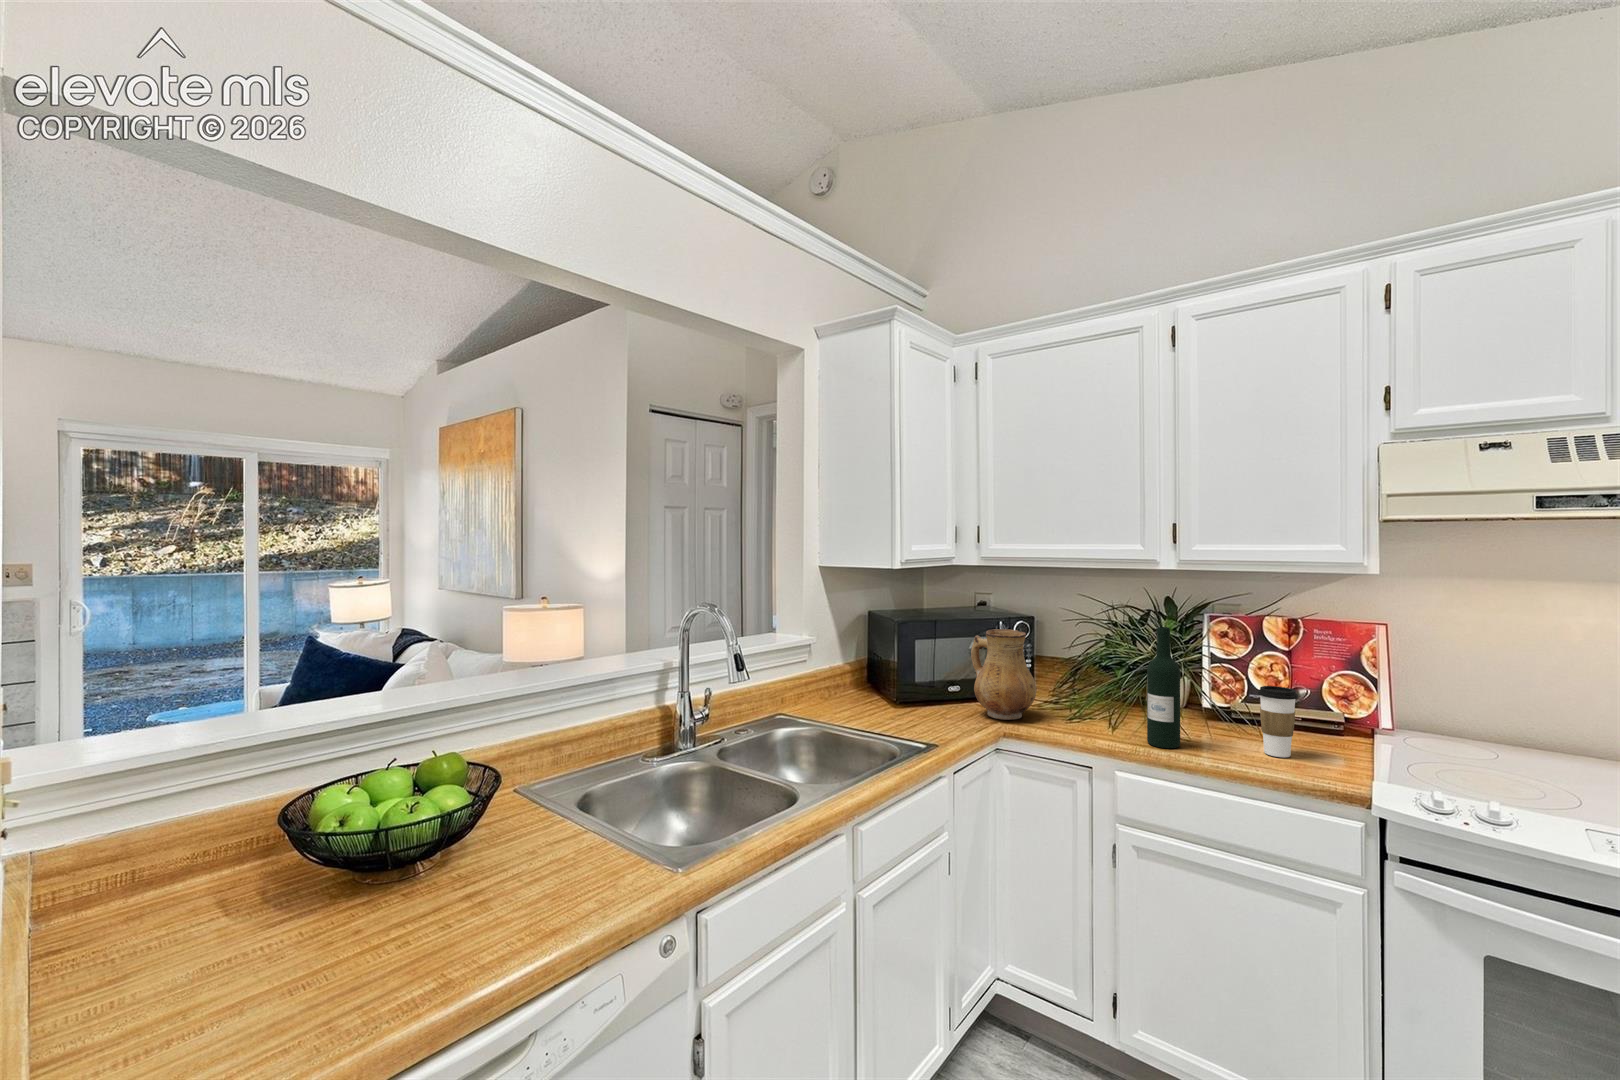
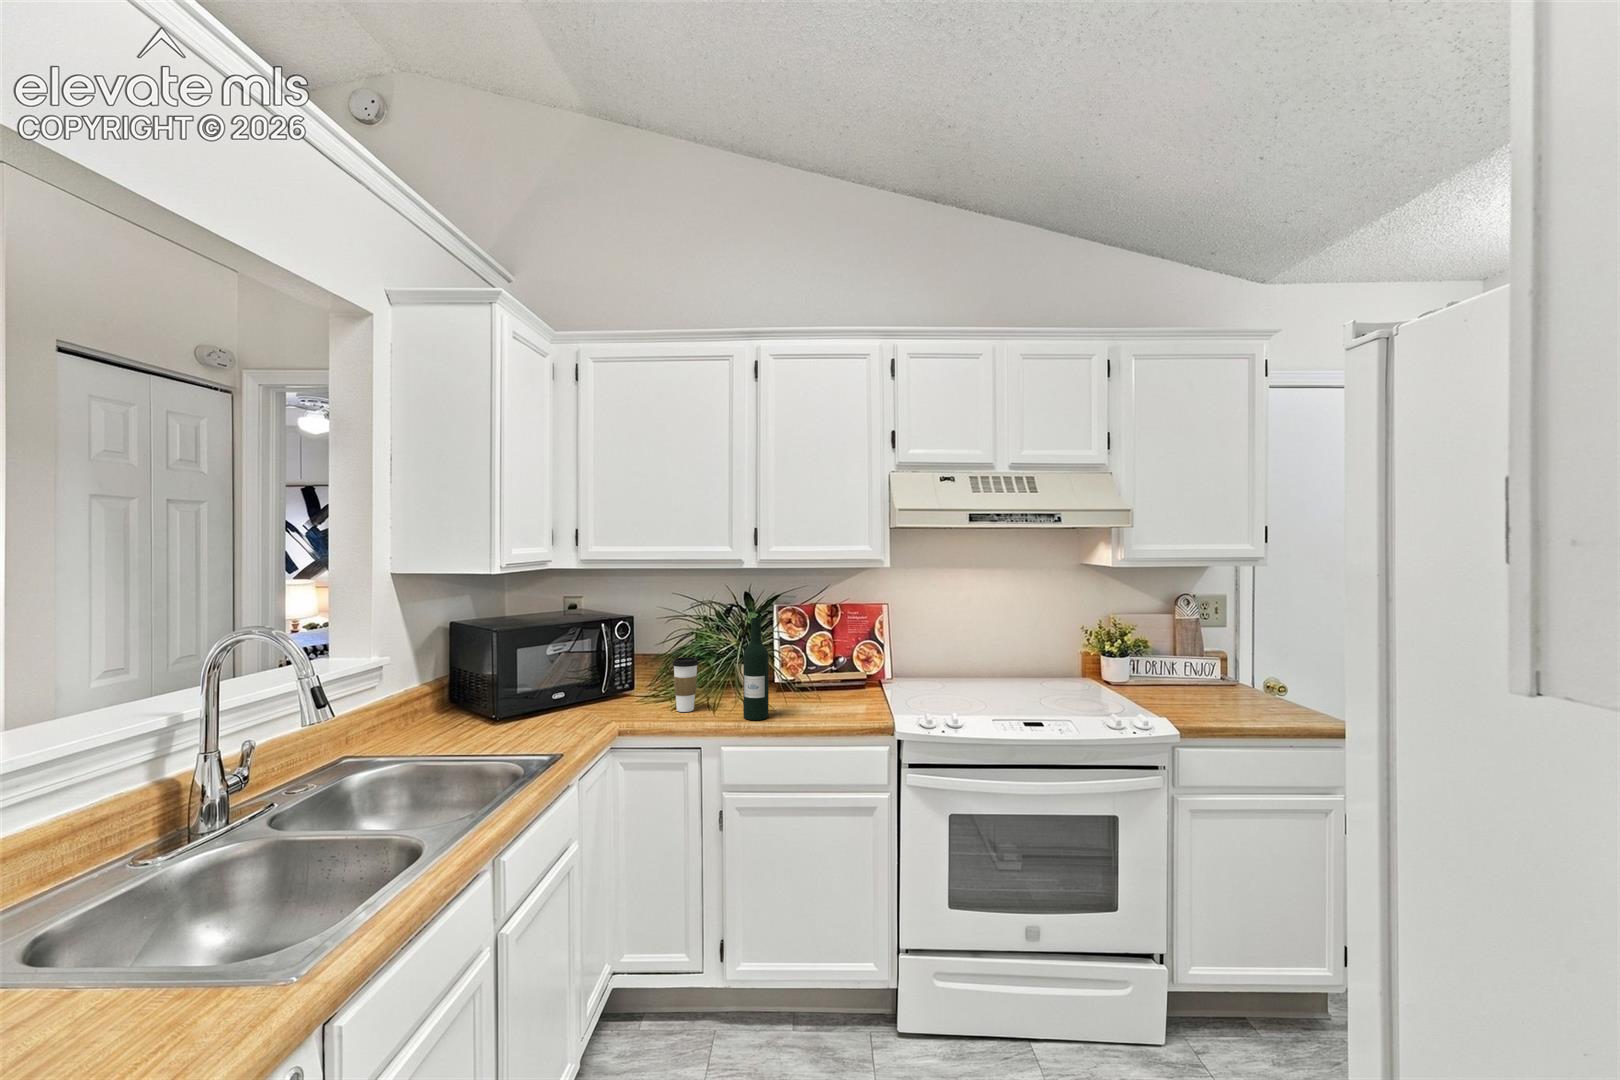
ceramic pitcher: present [971,629,1036,720] -> none [580,631,645,719]
coffee cup: present [1258,686,1298,757] -> present [672,657,699,712]

